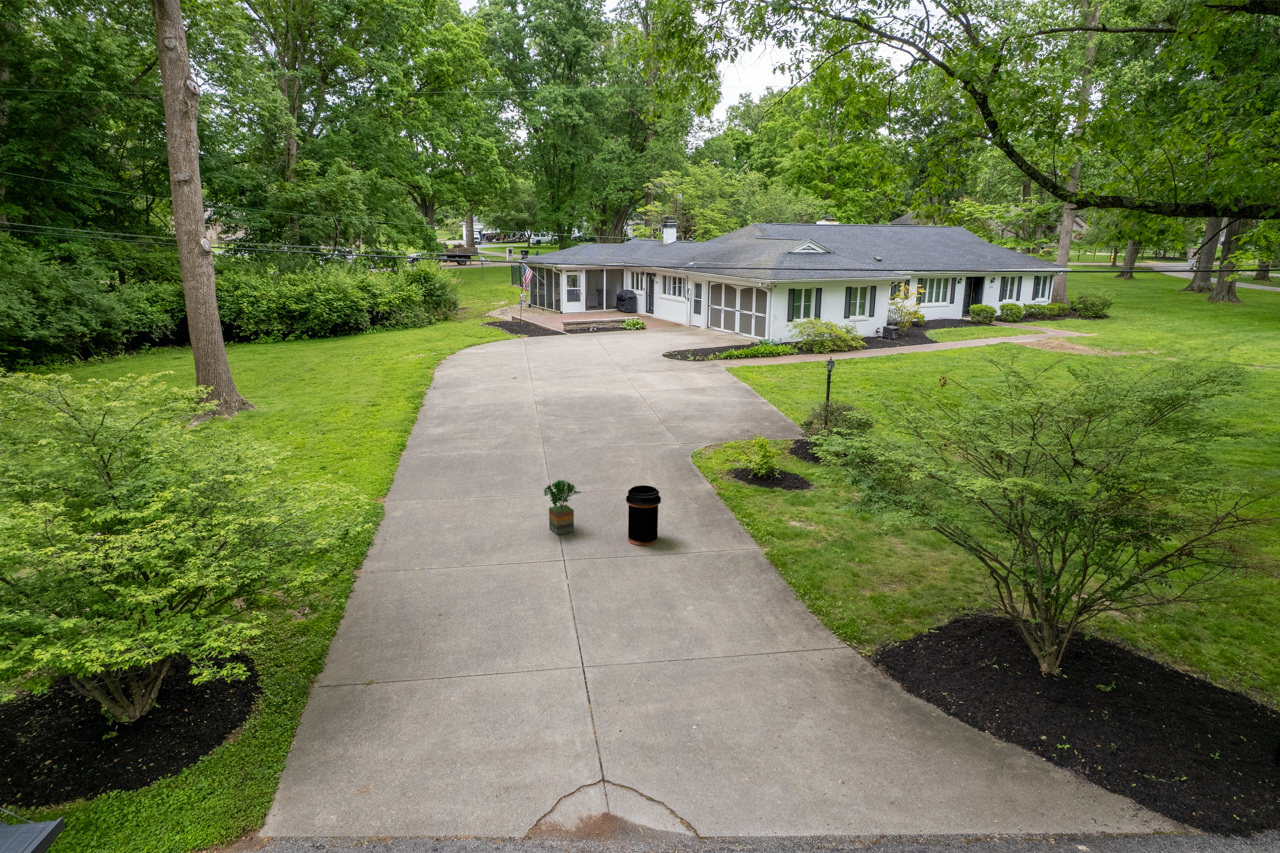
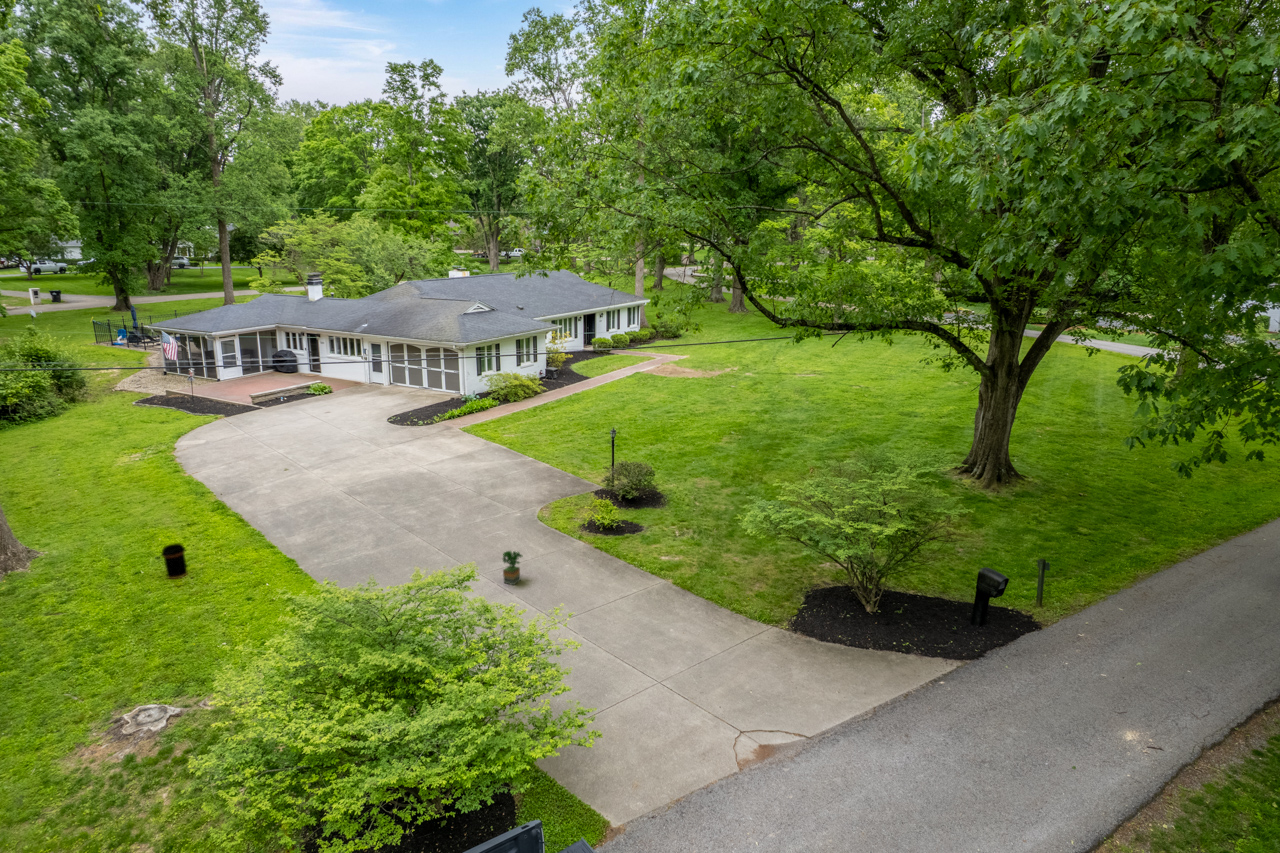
trash can: present [626,485,661,546] -> present [162,543,188,579]

